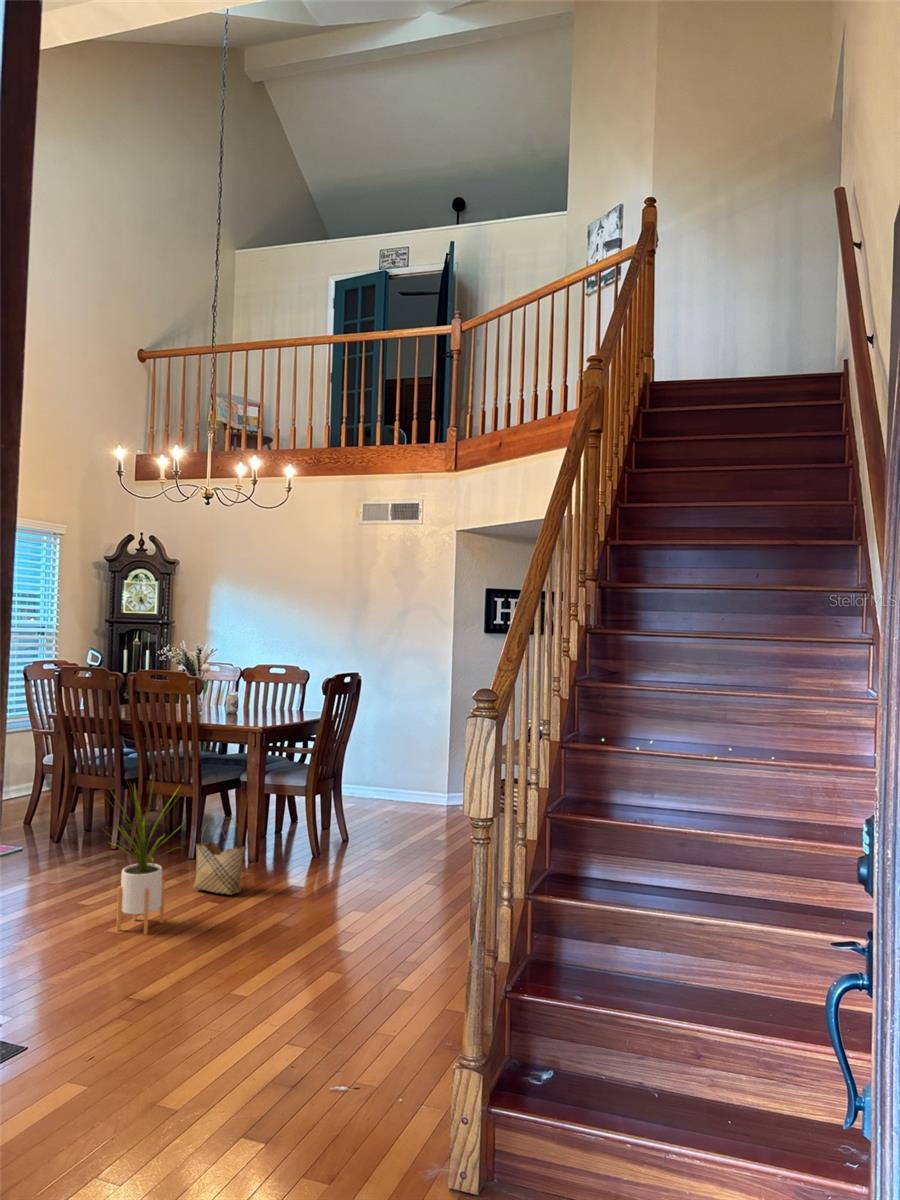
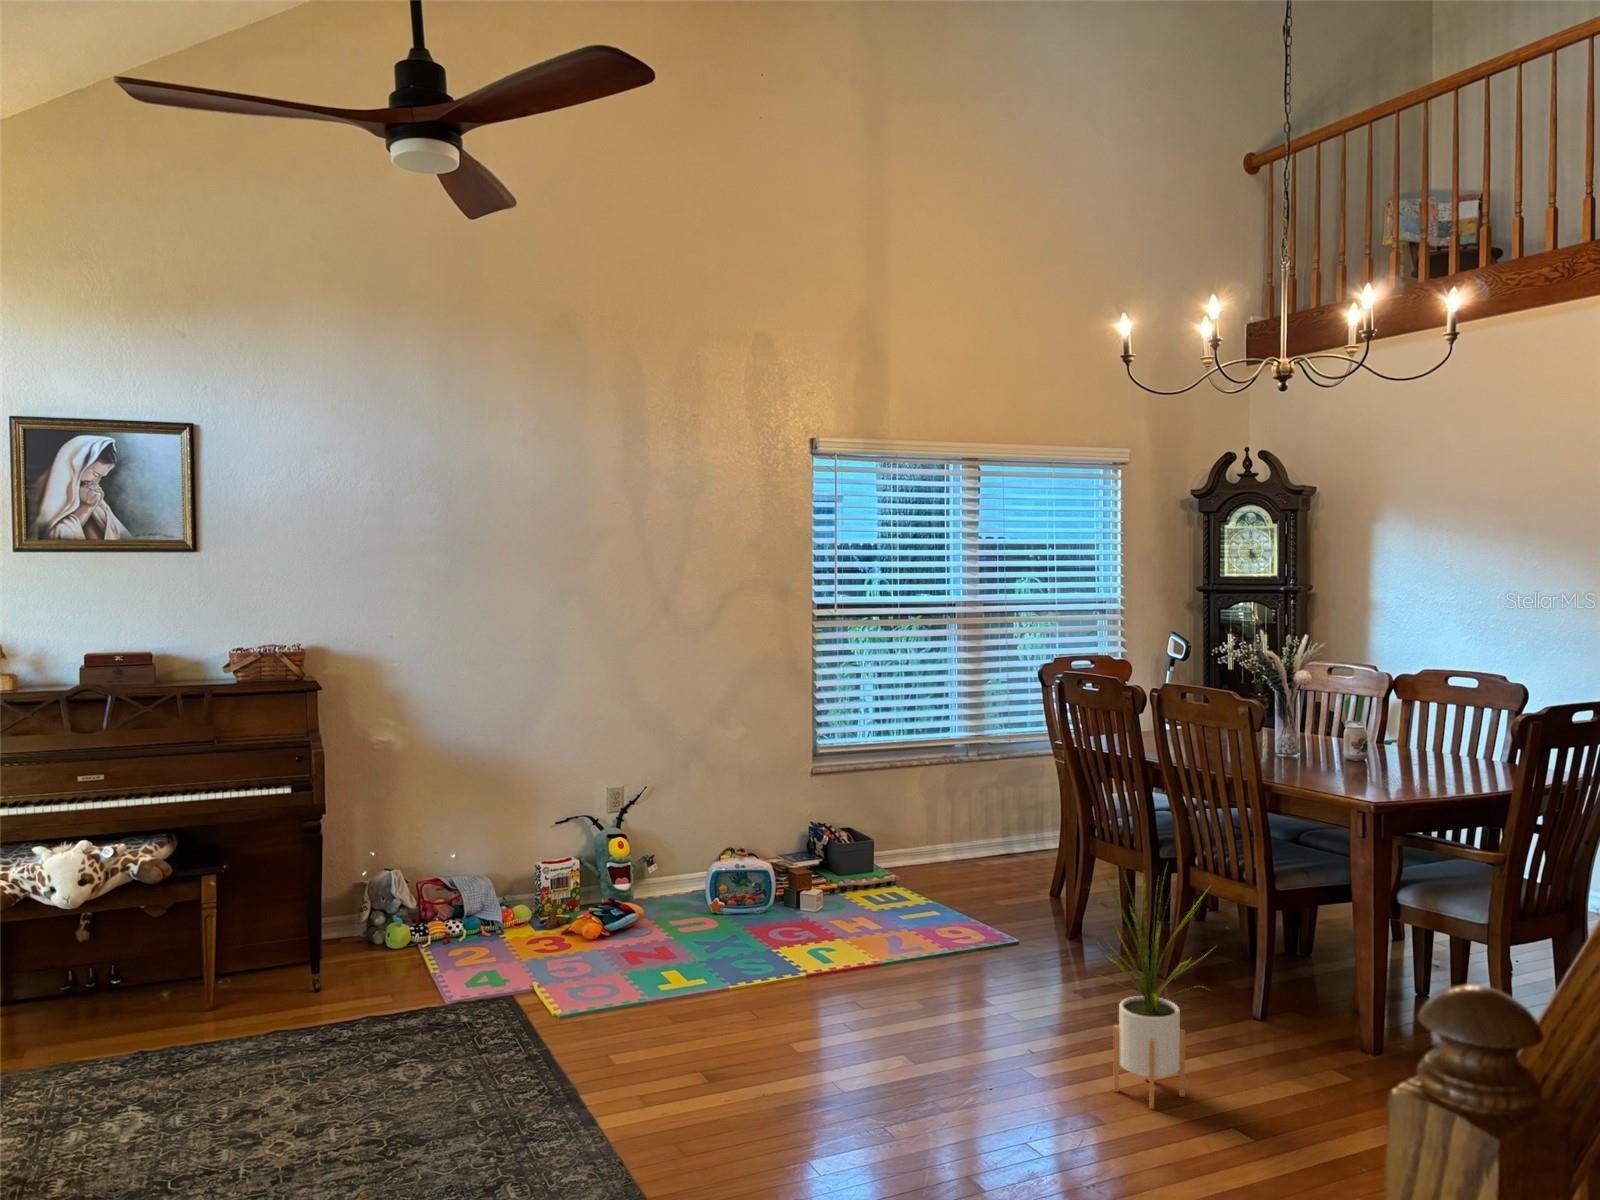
woven basket: present [193,818,245,895] -> none [1254,944,1339,1076]

